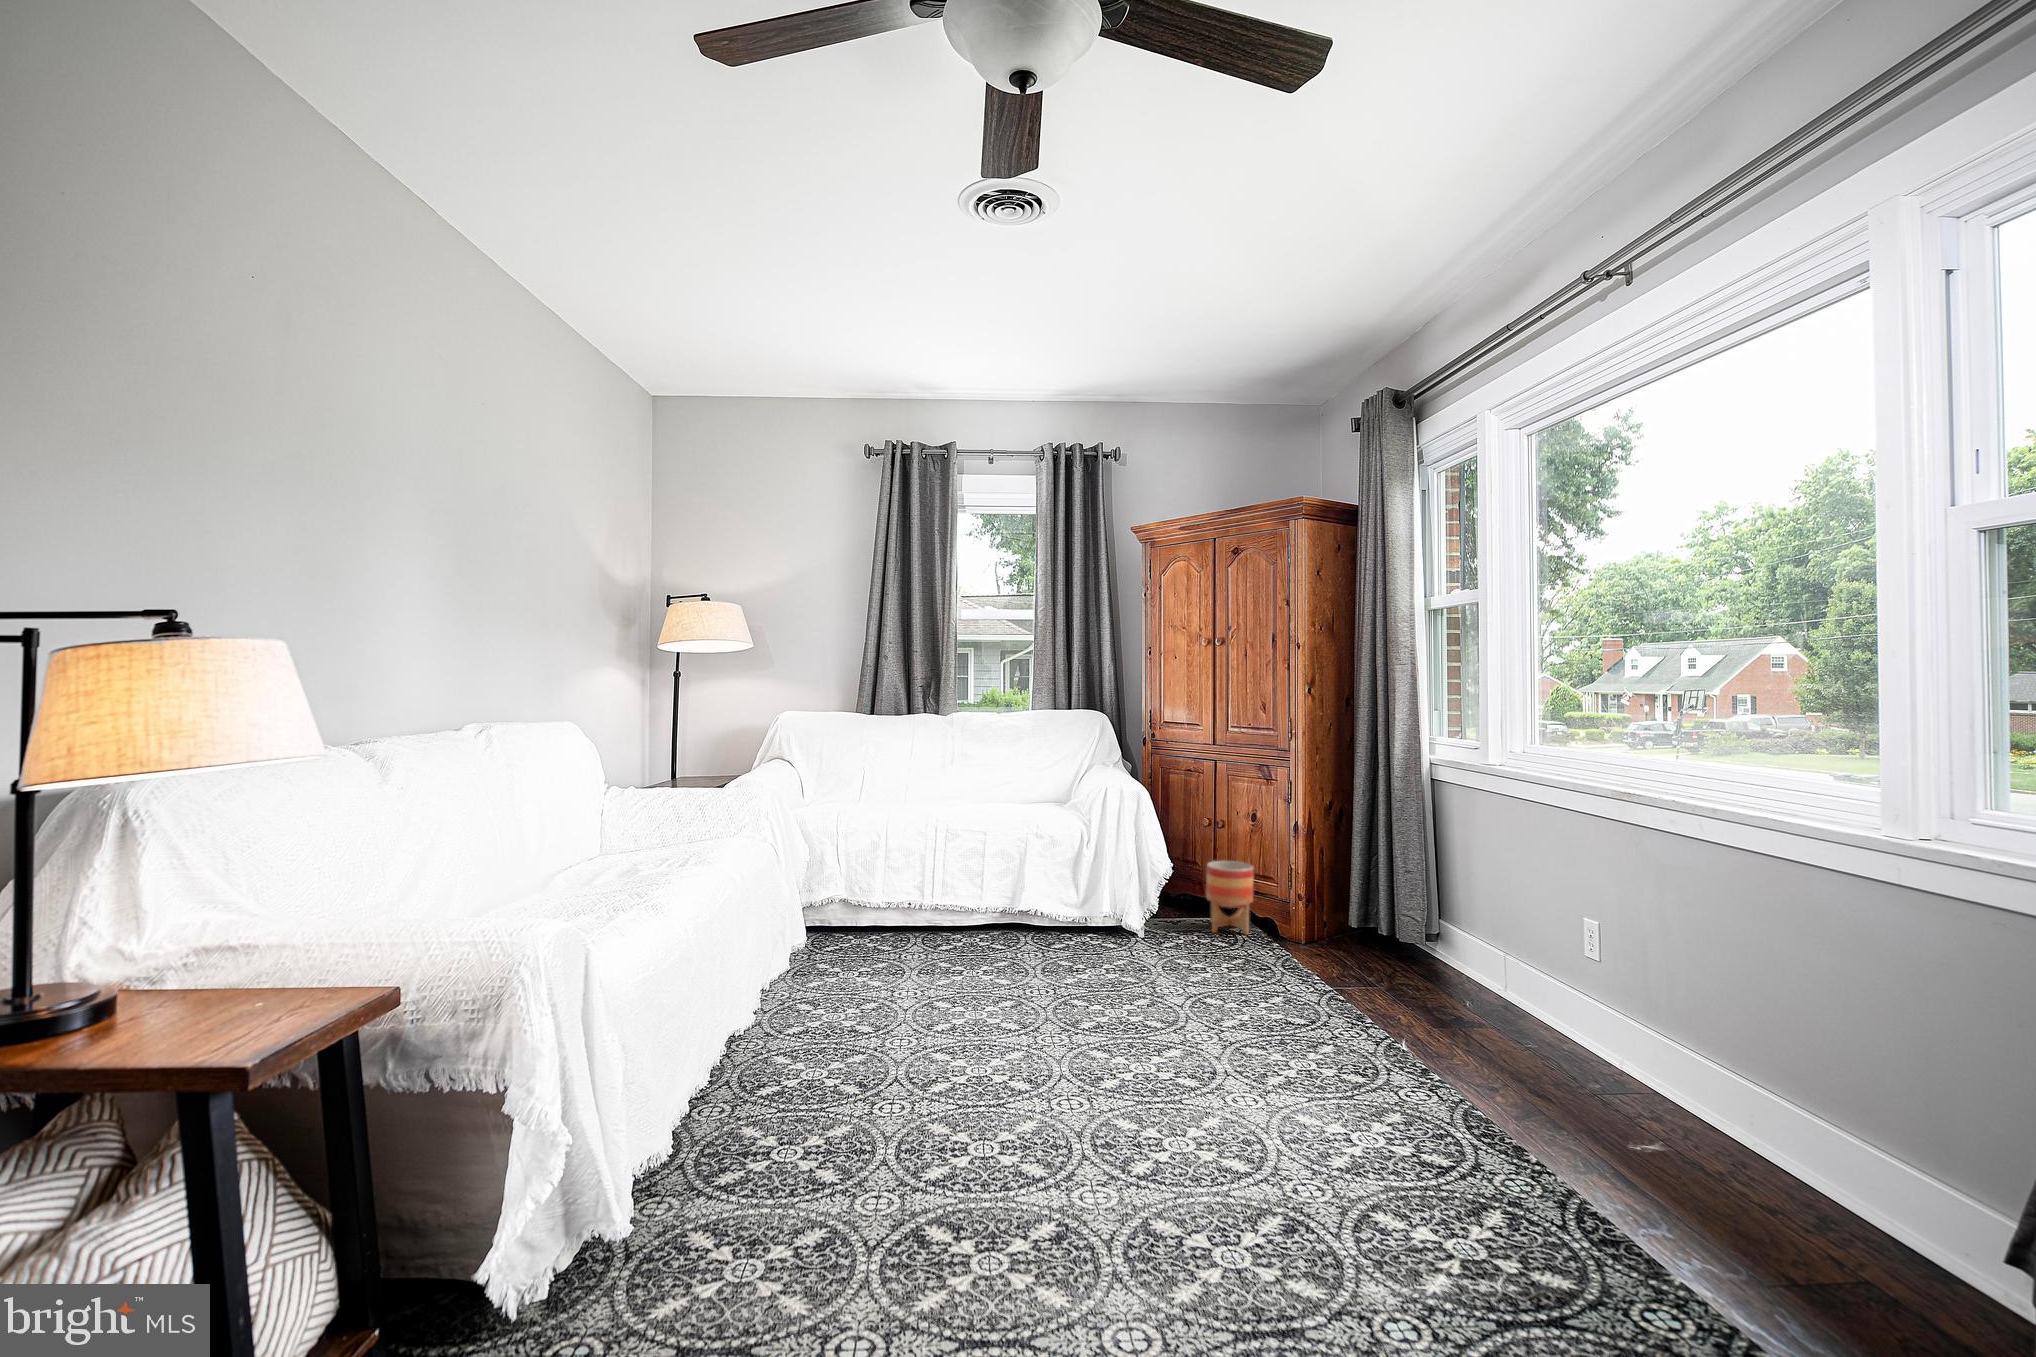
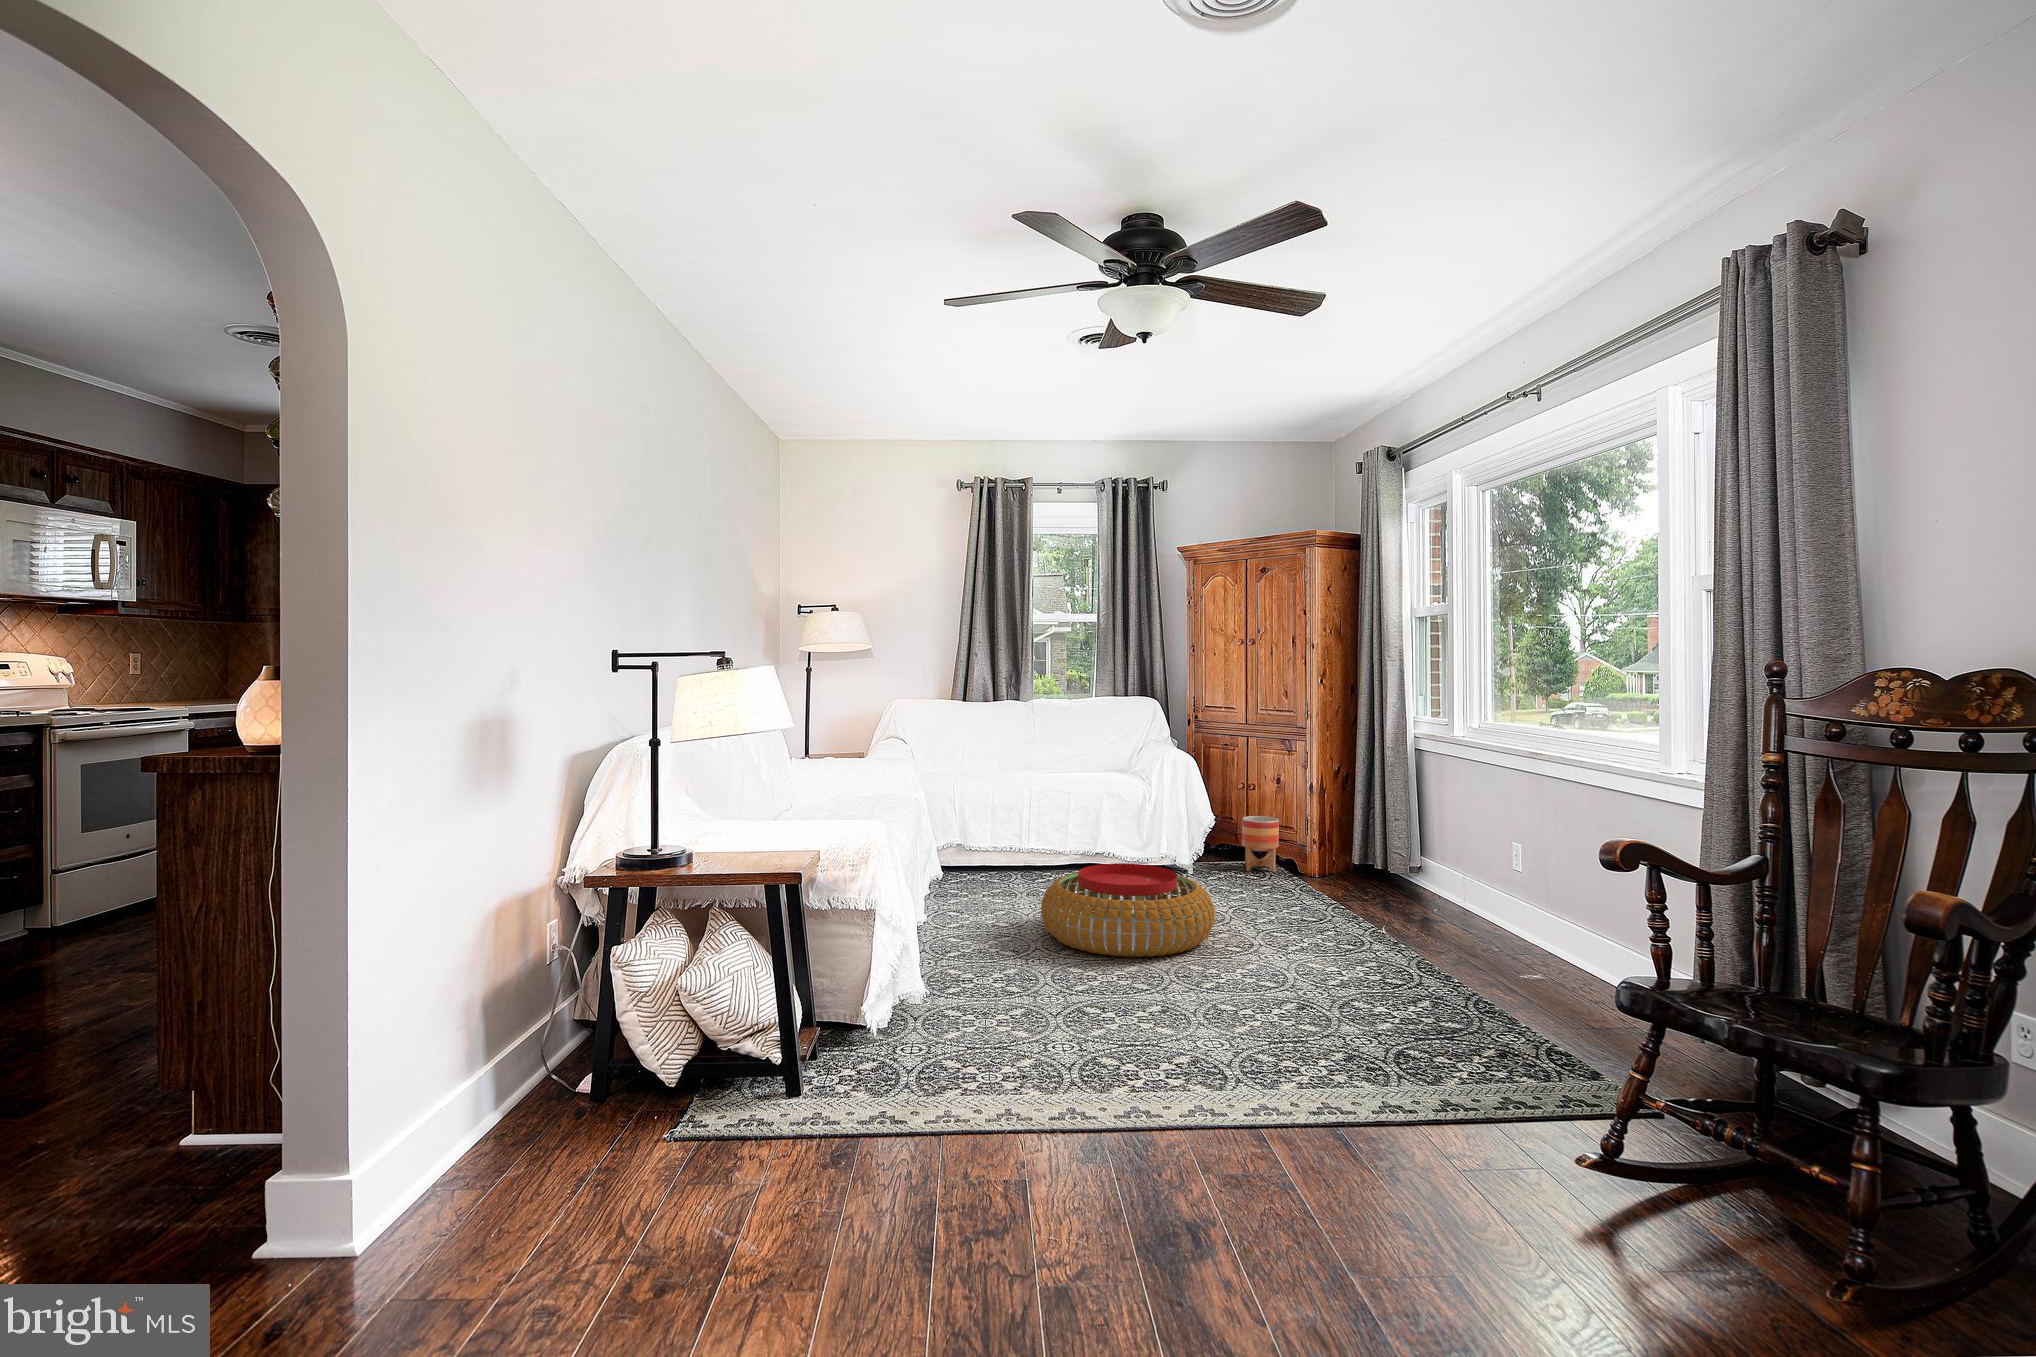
pouf: none [907,942,1161,1101] -> present [1041,863,1215,957]

